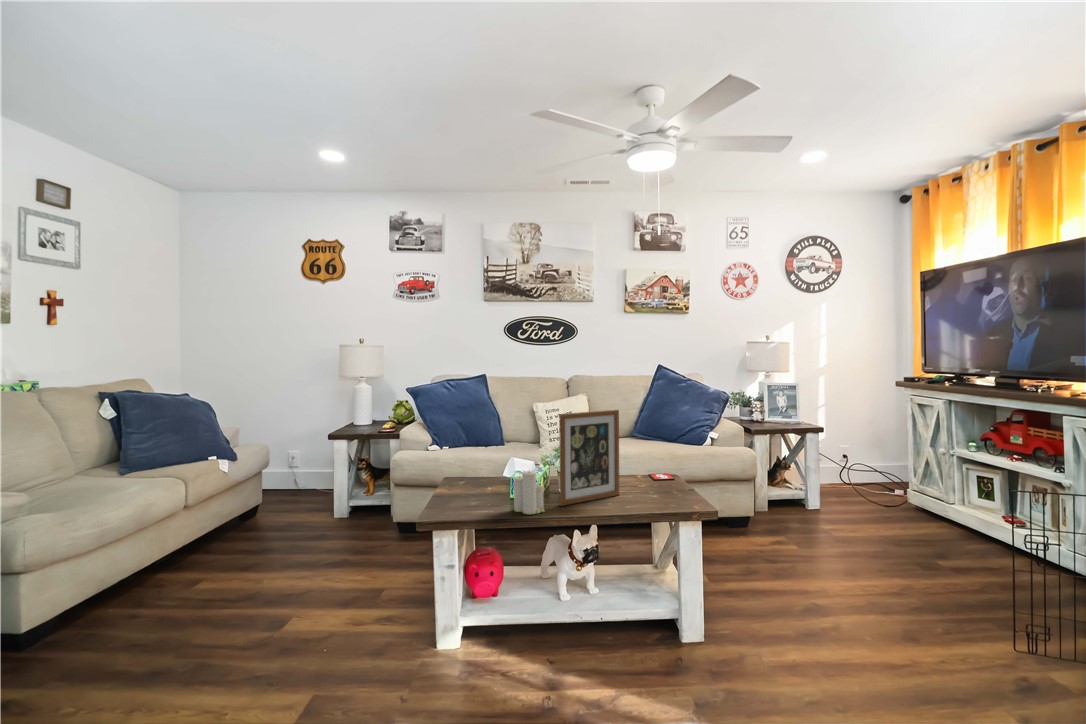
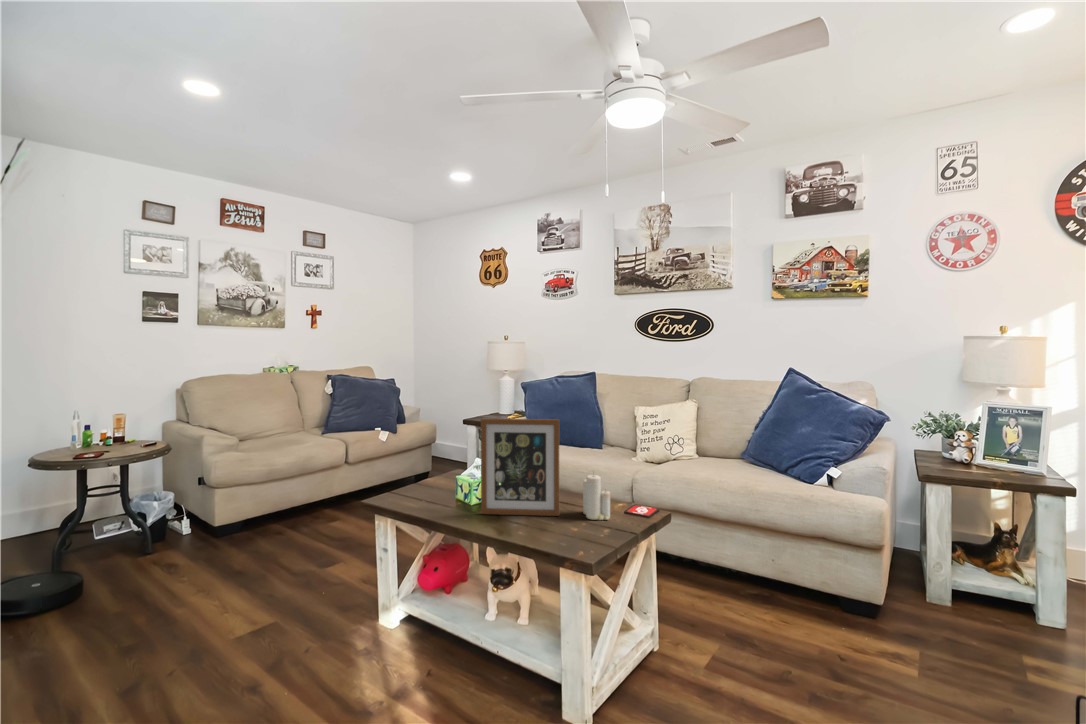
candle: present [514,471,544,514] -> present [583,475,610,520]

